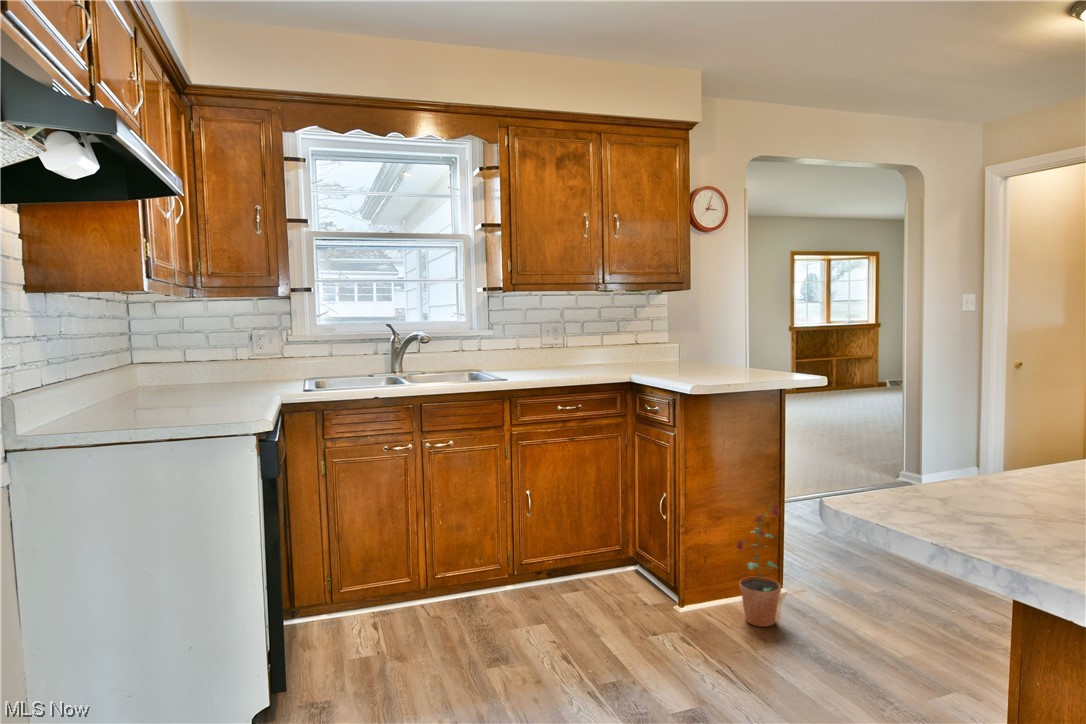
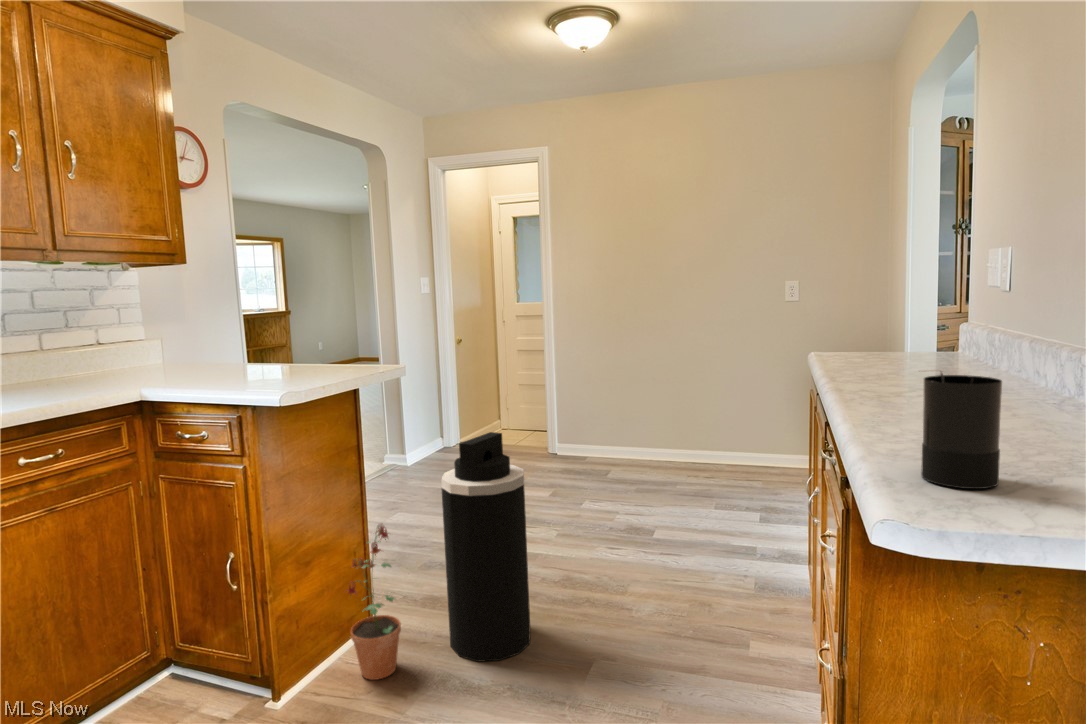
candle: none [945,400,1028,518] -> present [921,371,1002,489]
trash can: none [829,446,916,660] -> present [442,432,531,661]

